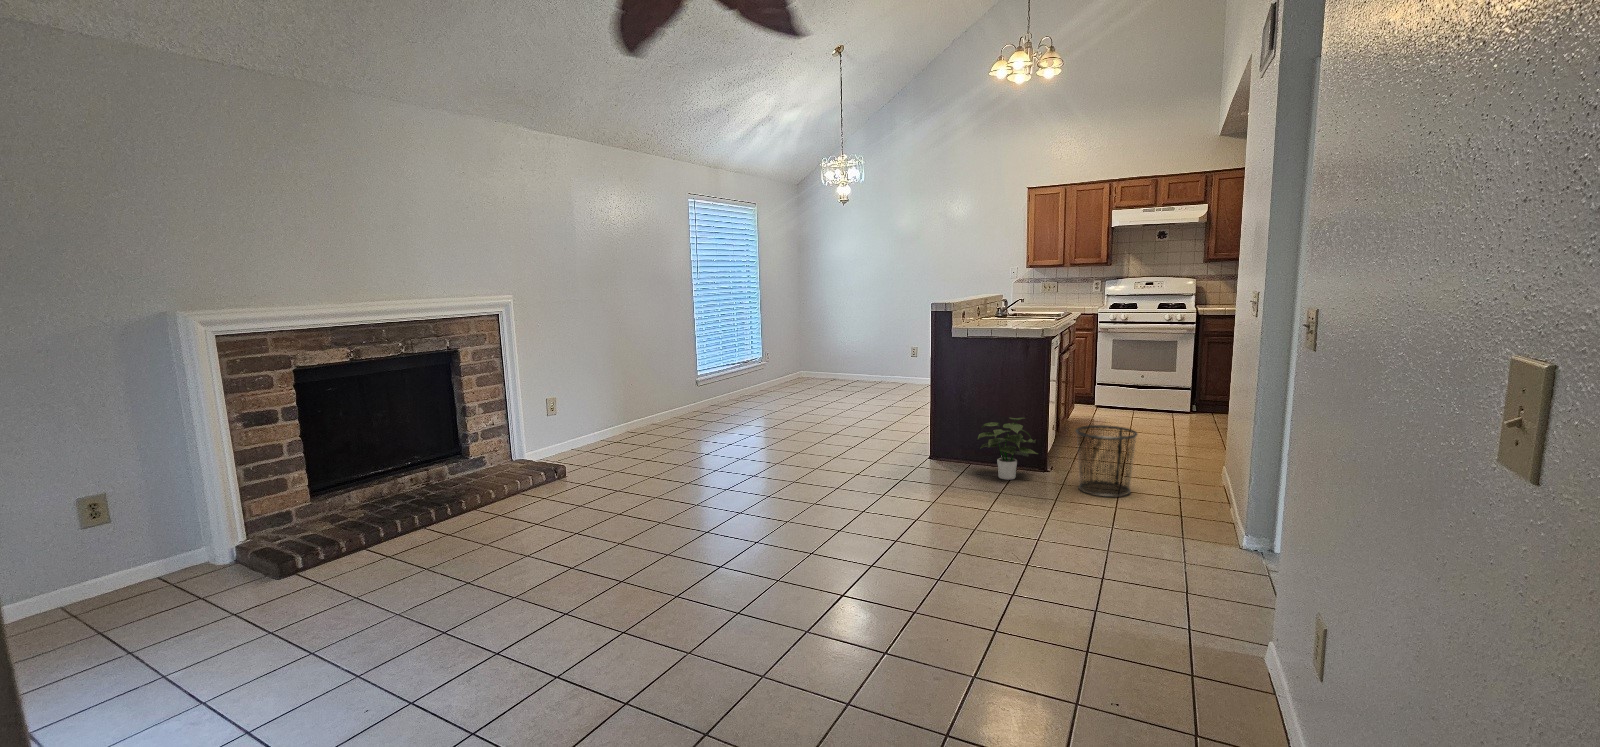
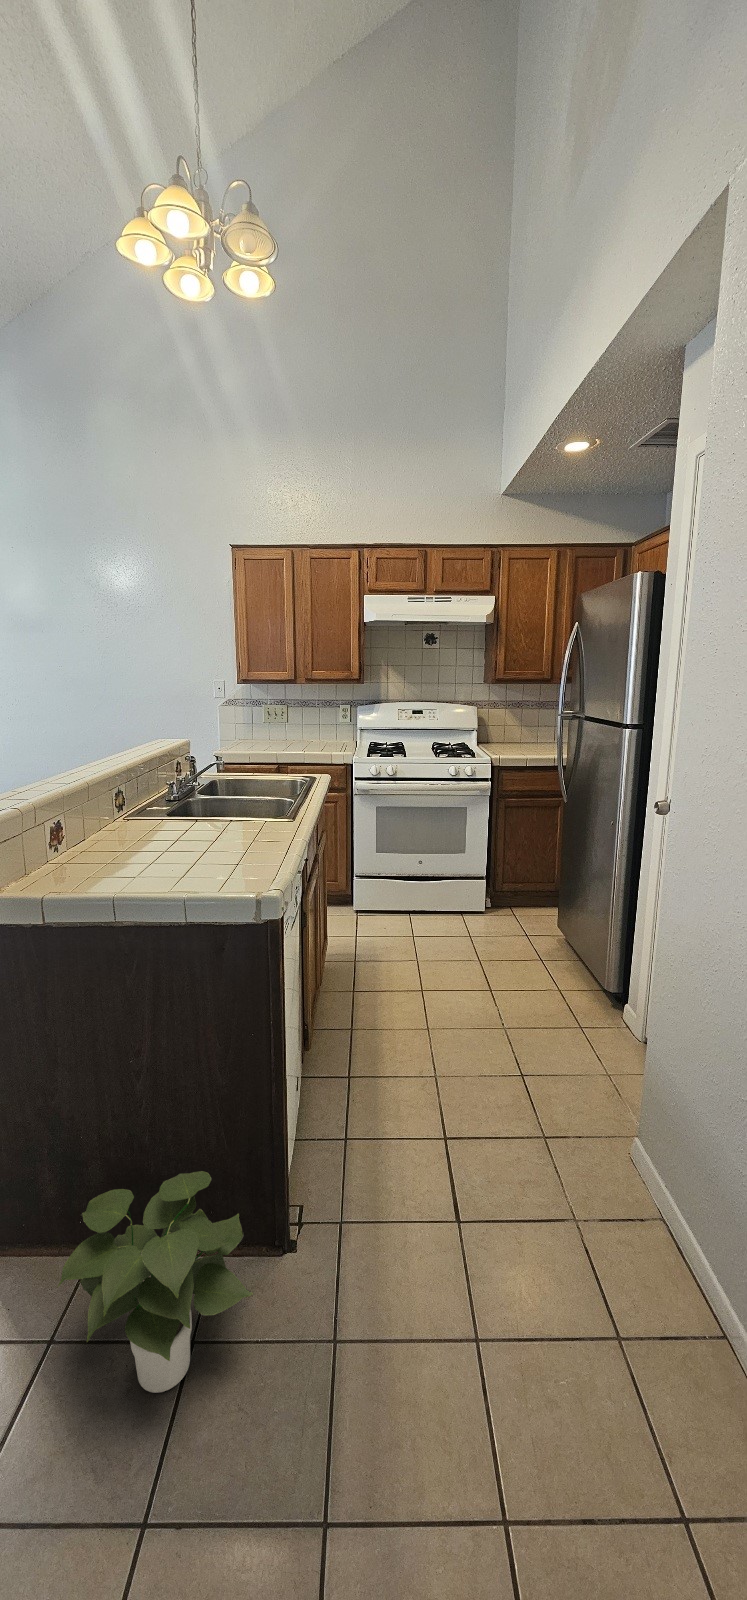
waste bin: present [1076,425,1137,497] -> none [357,1176,535,1475]

